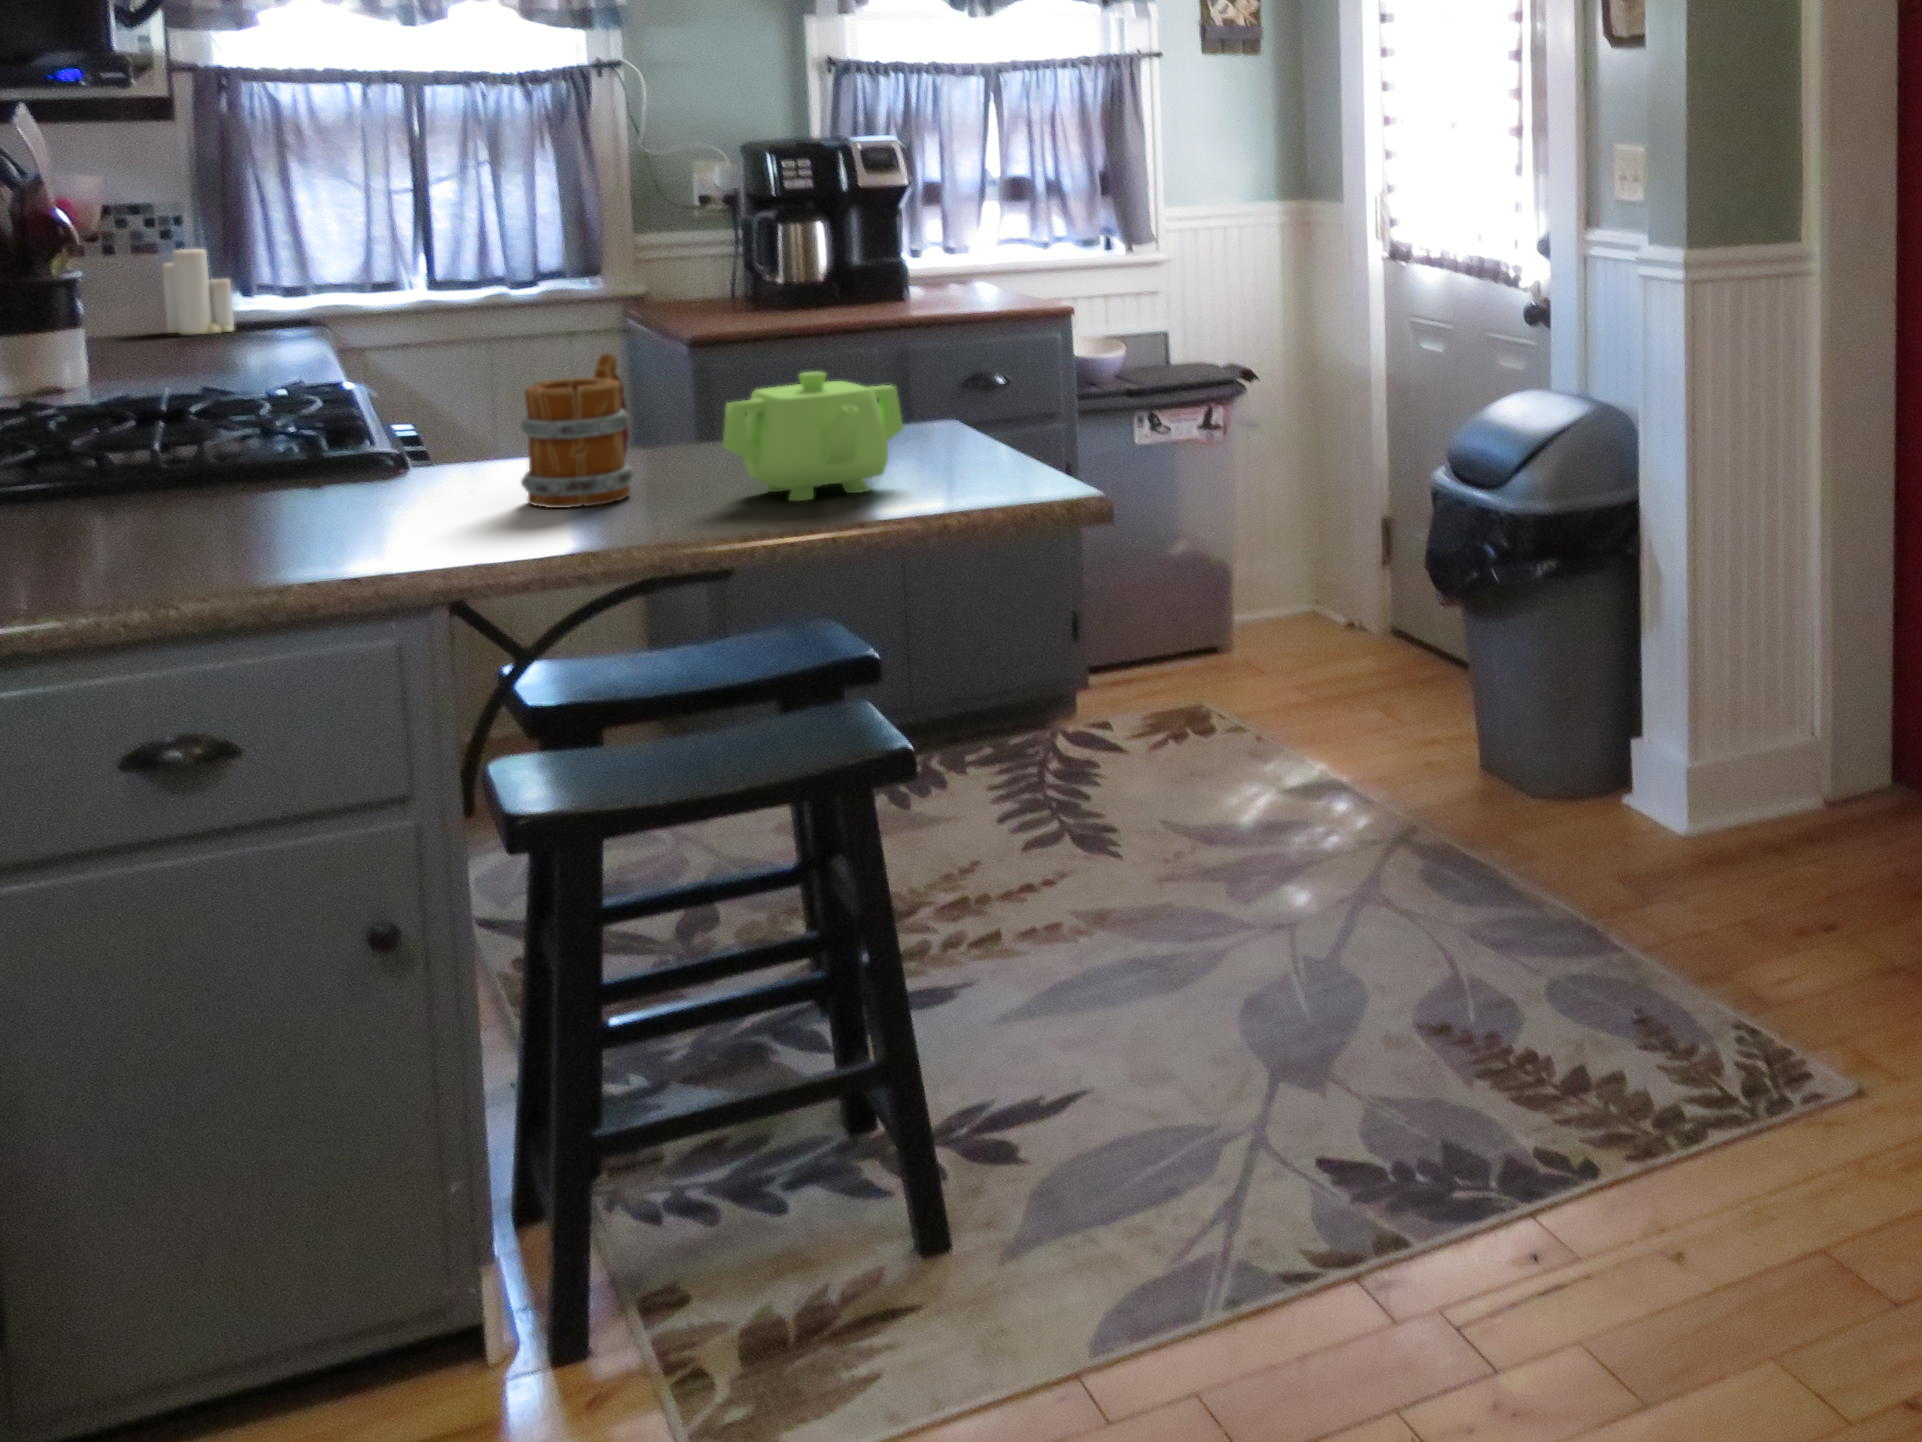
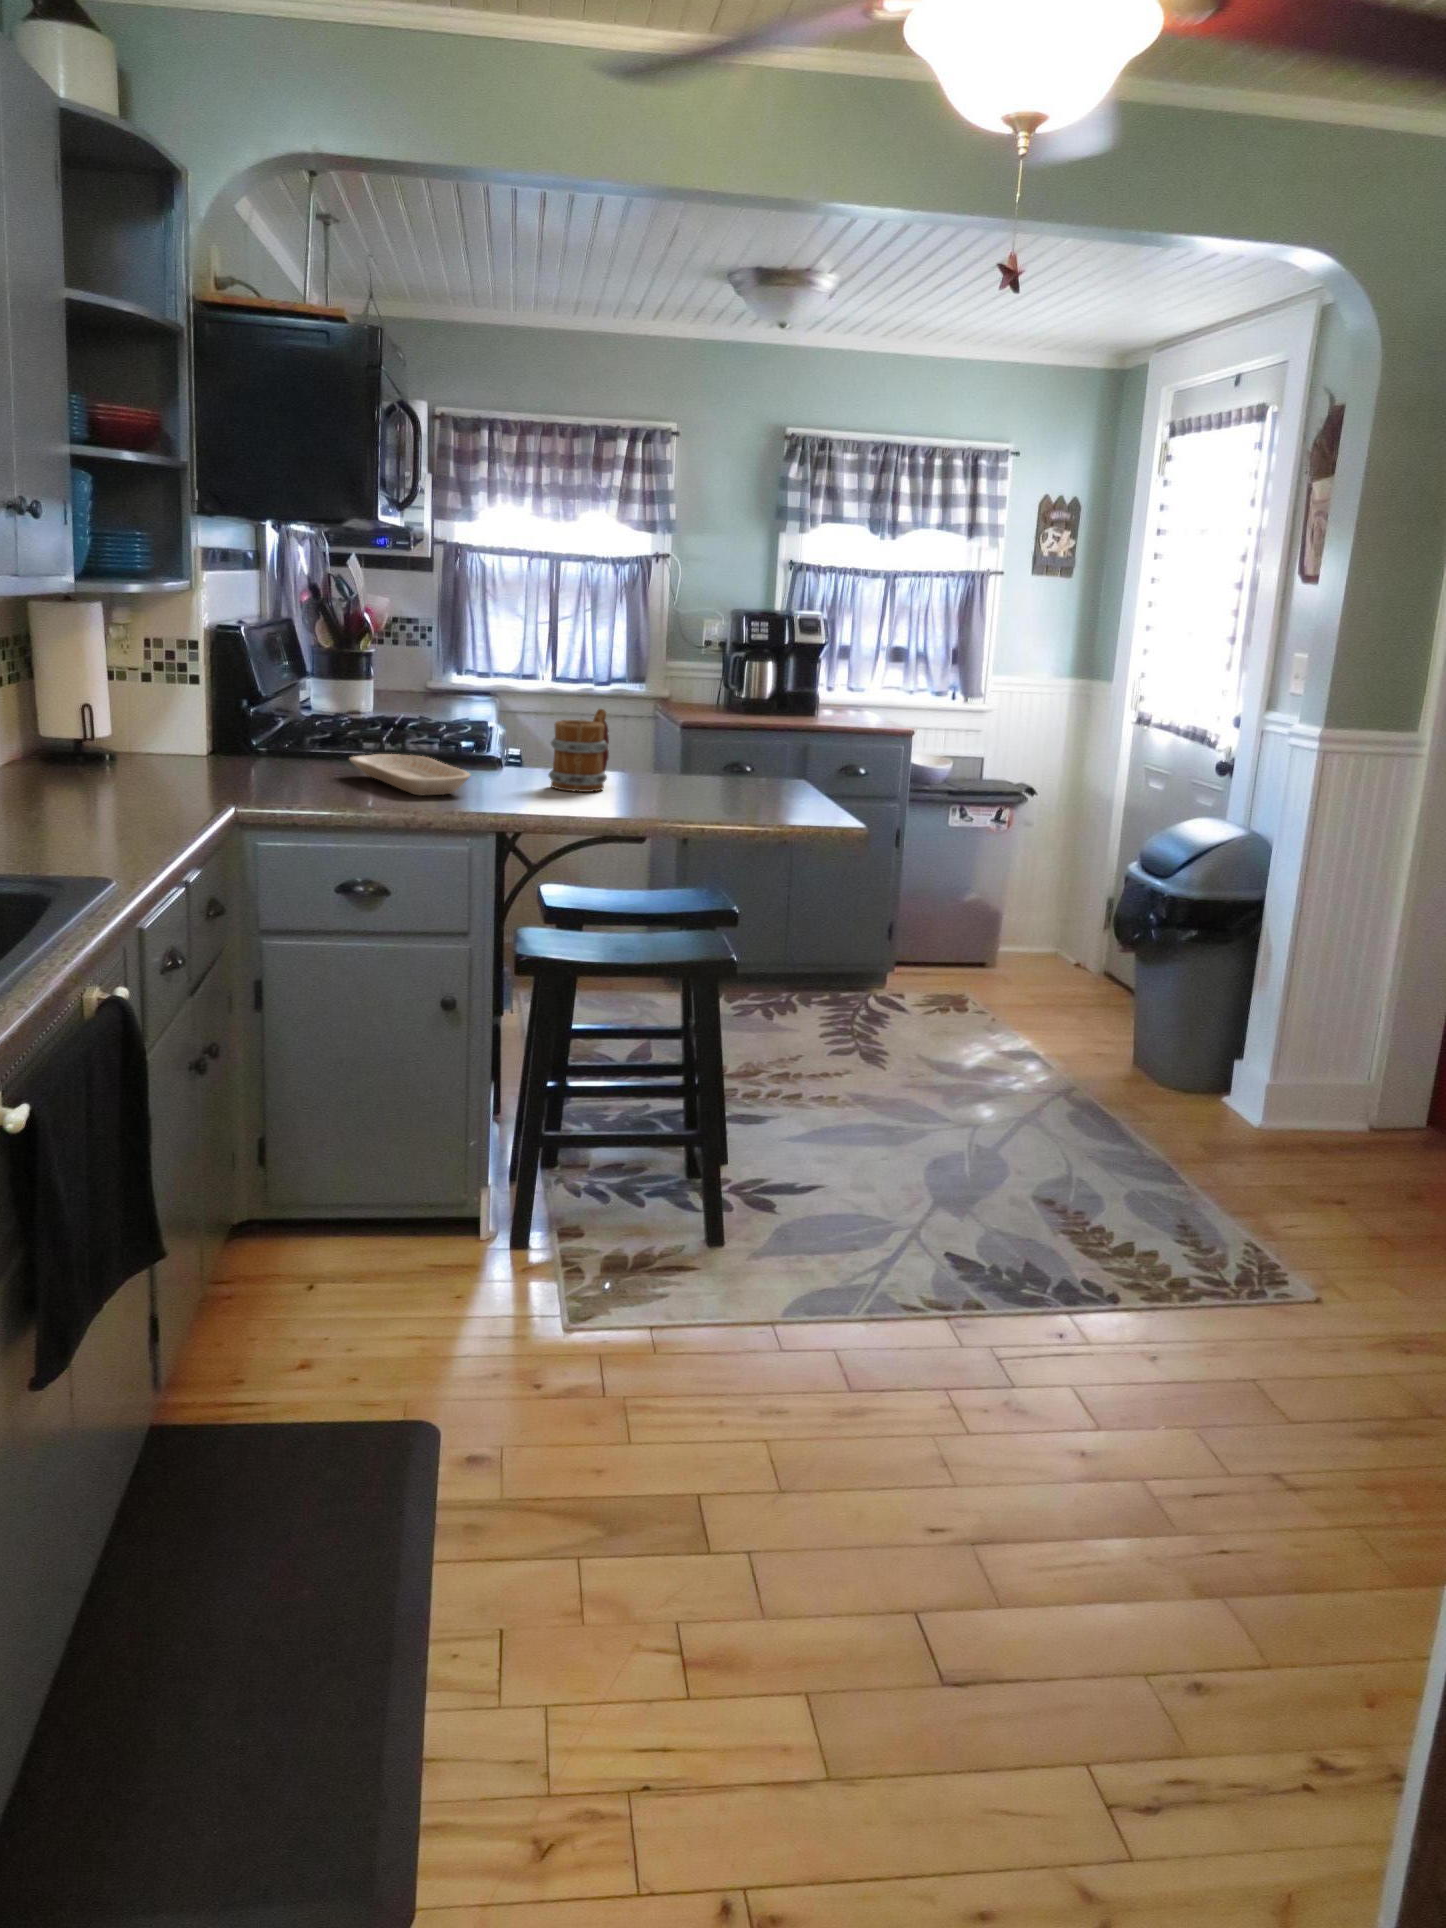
candle: present [162,245,234,335] -> none [420,640,453,694]
teapot: present [723,372,903,501] -> none [651,730,754,804]
tray: none [99,482,376,563] -> present [350,754,470,795]

